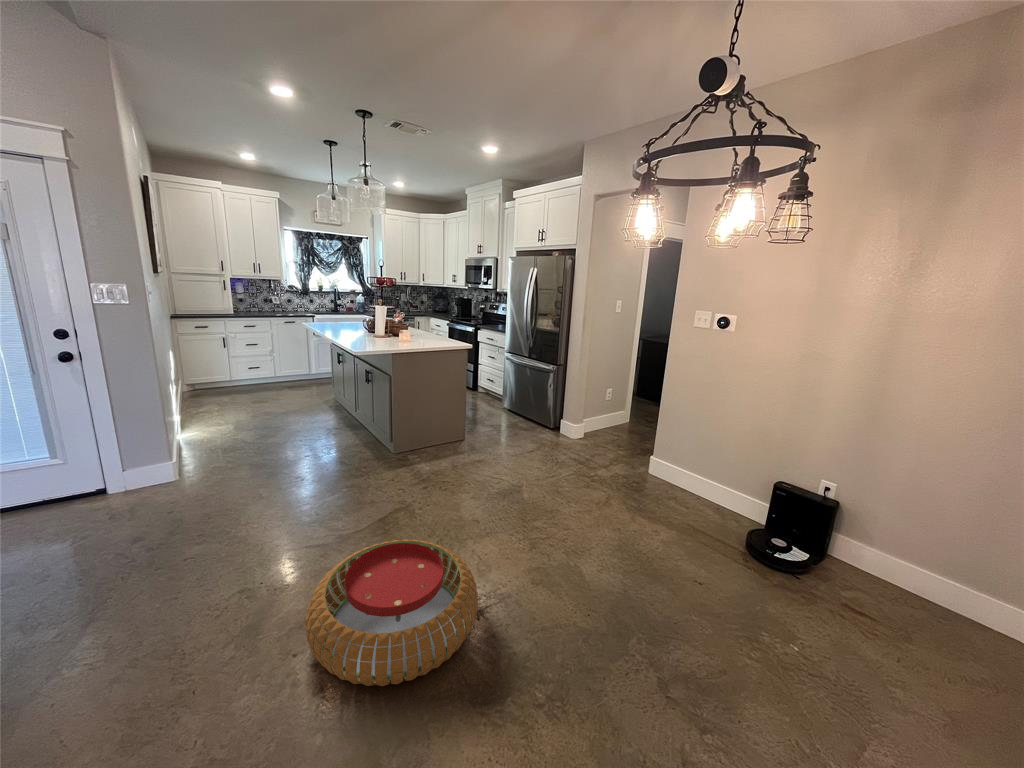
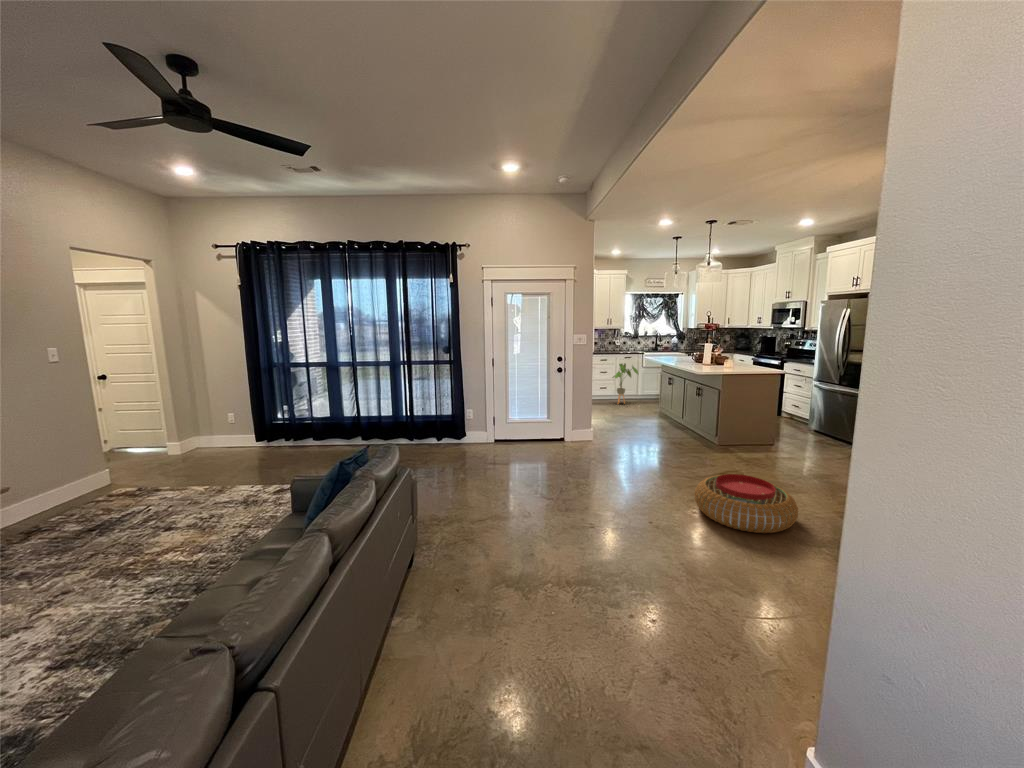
house plant: none [265,331,305,392] -> present [613,363,638,403]

